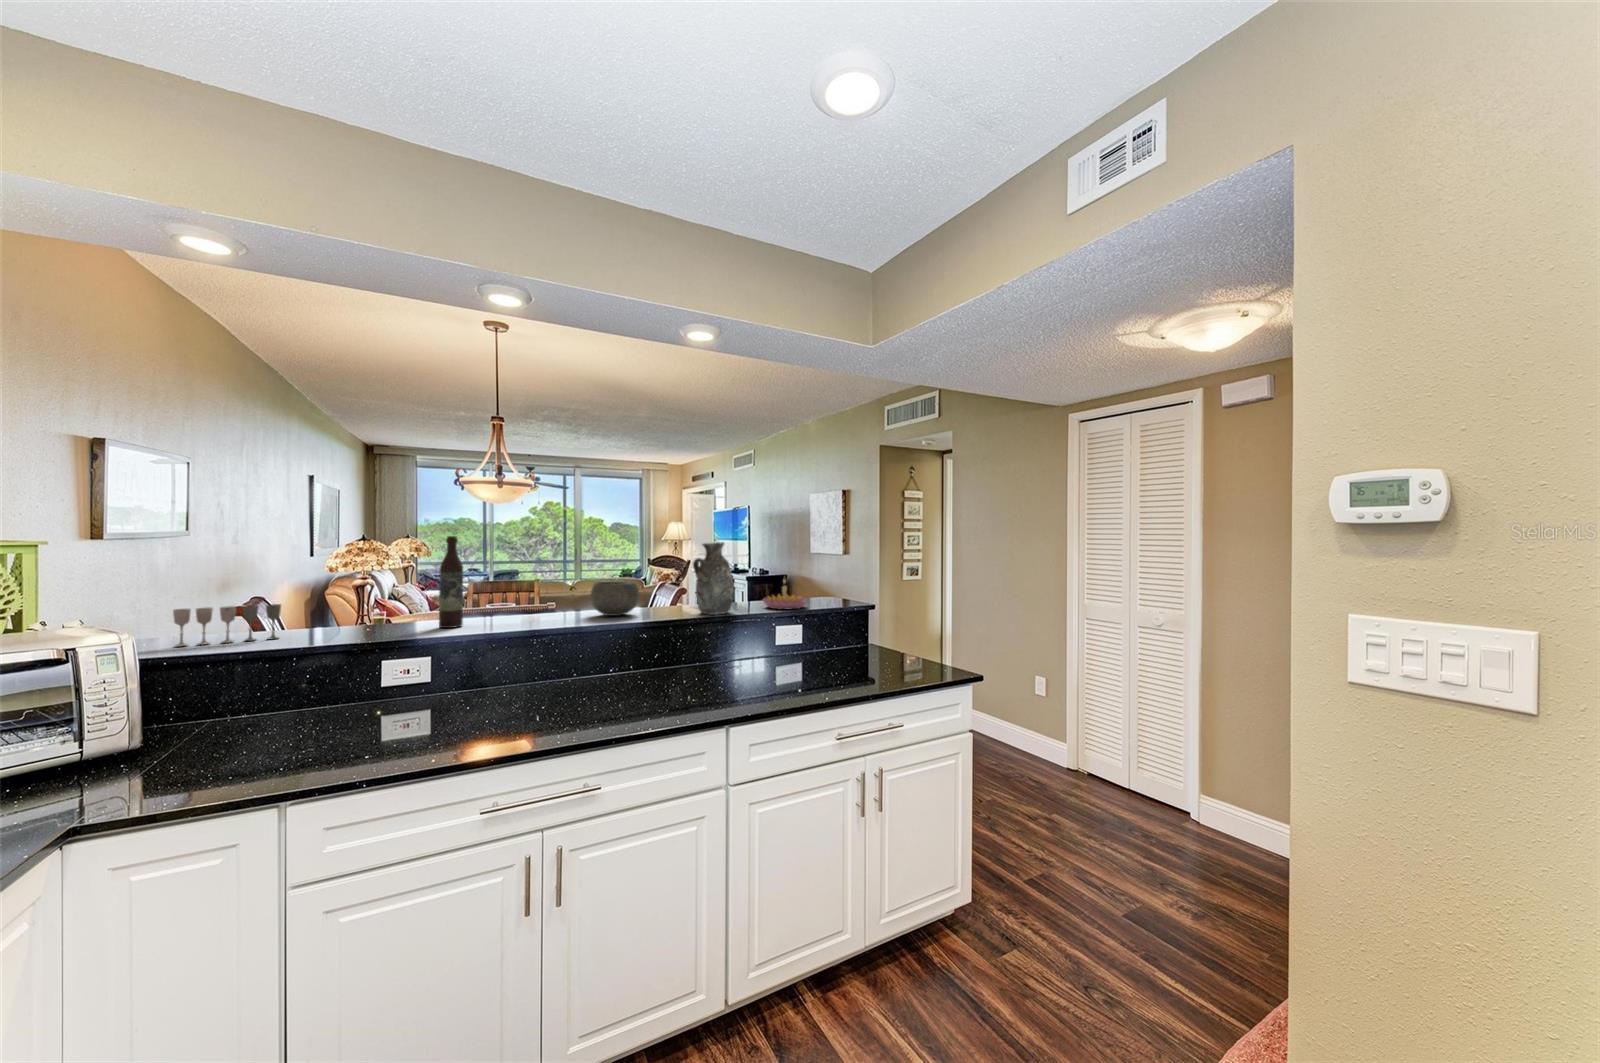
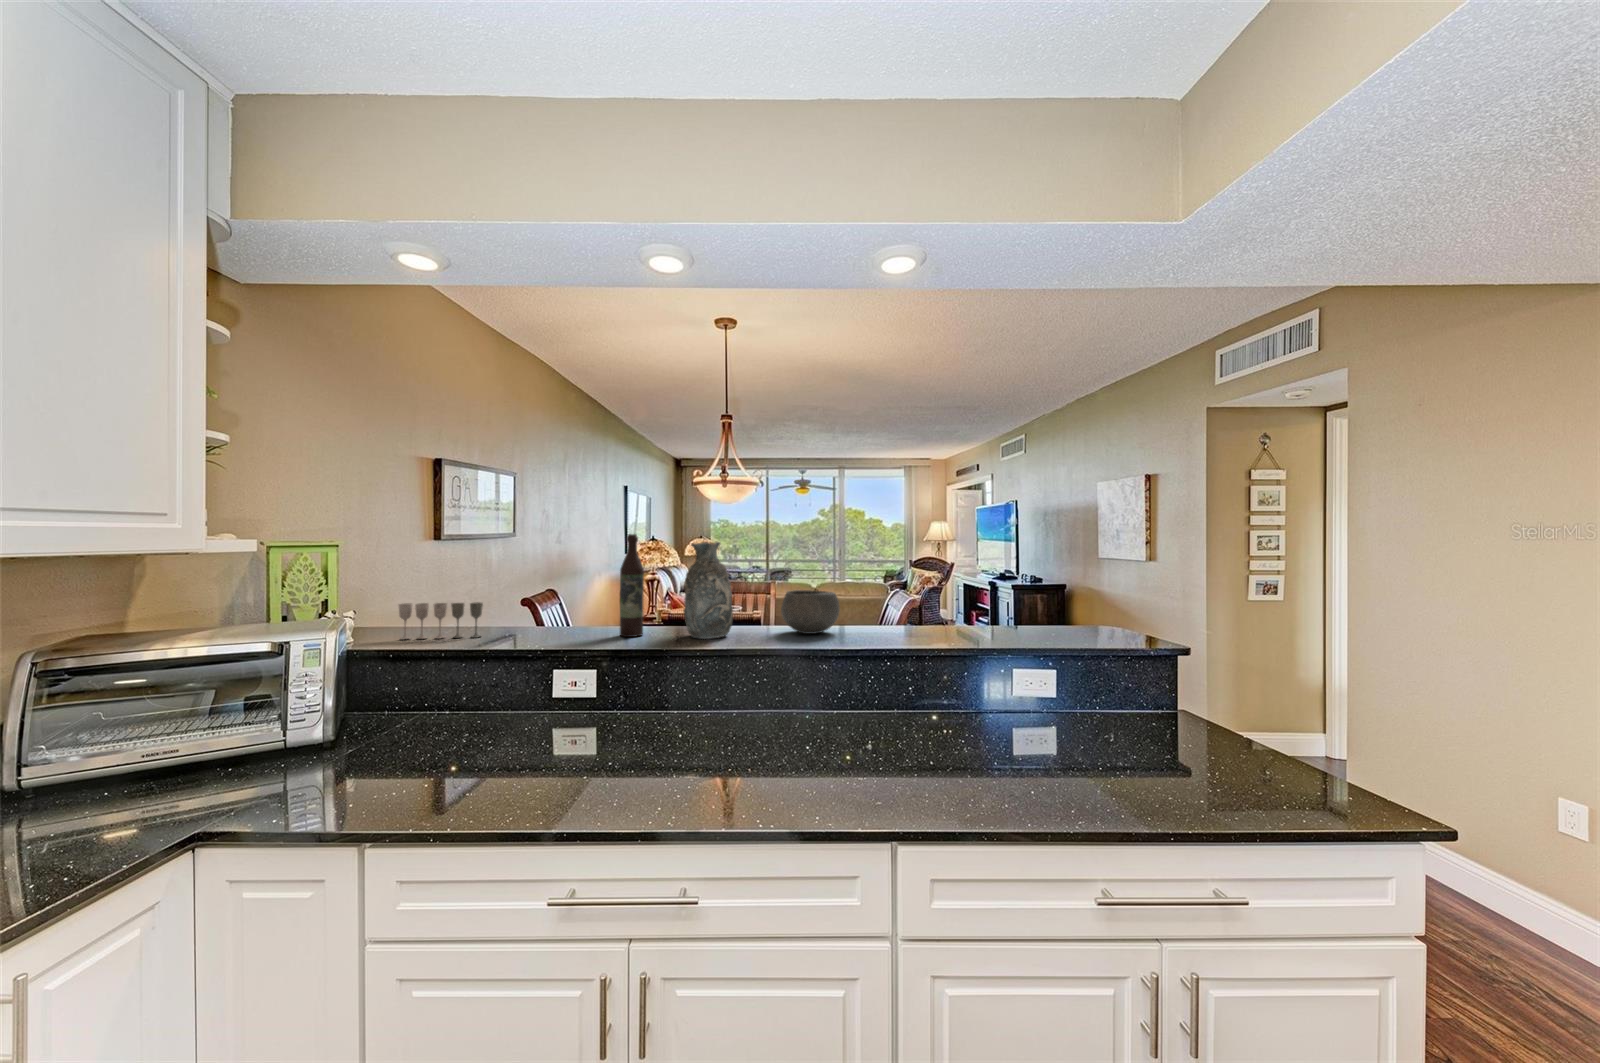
decorative vase: present [693,542,733,614] -> present [684,542,733,639]
candle holder: present [763,579,808,609] -> none [1007,592,1078,640]

